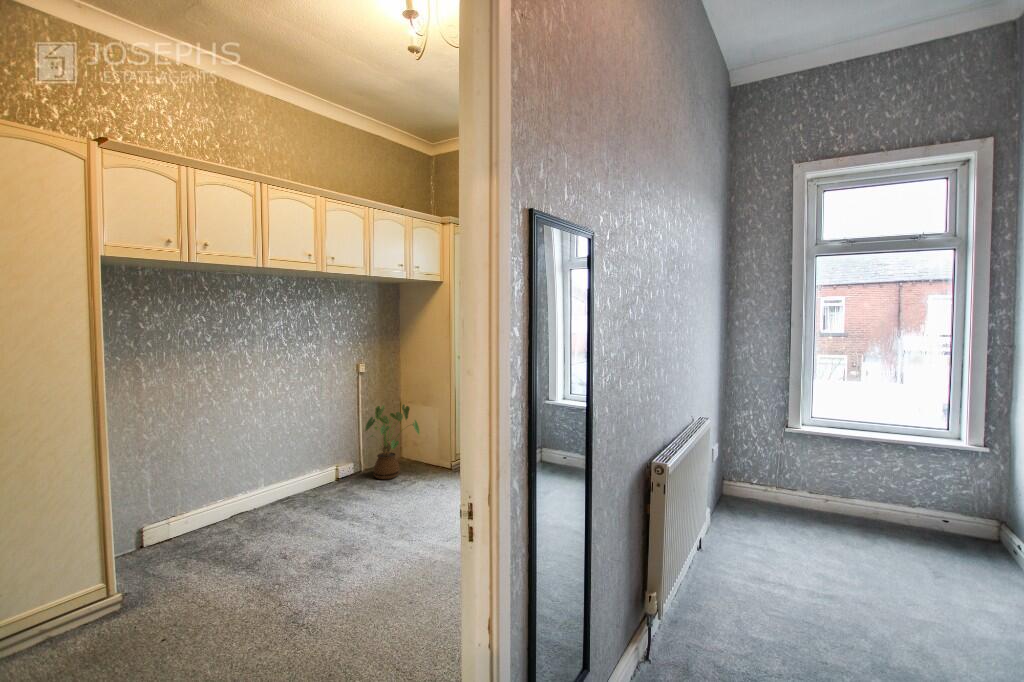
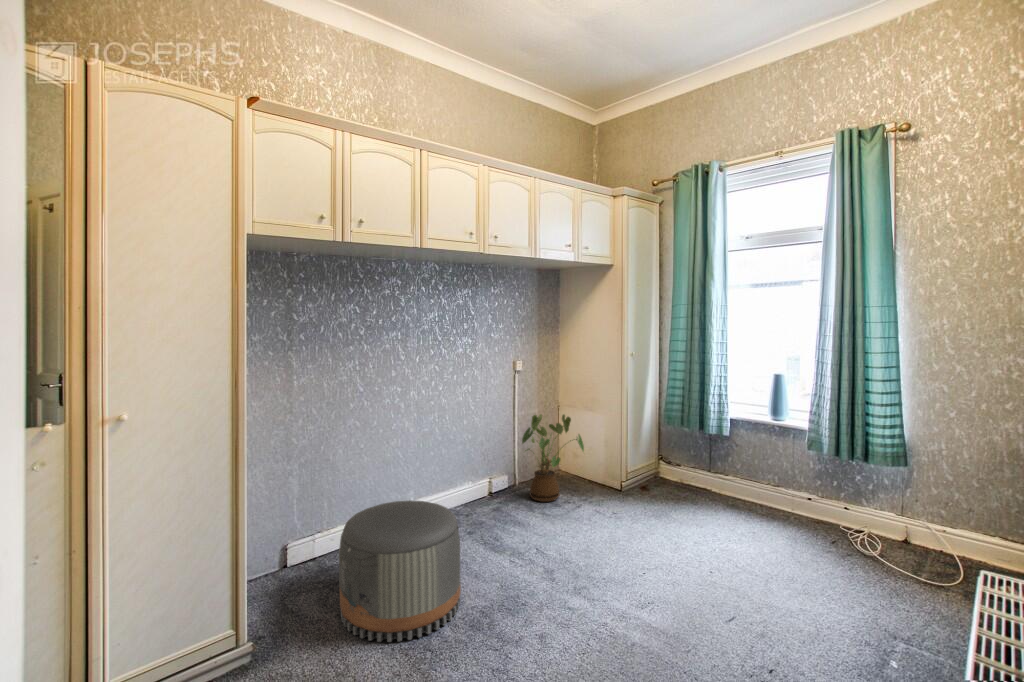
pouf: none [193,483,306,597] -> present [339,500,461,642]

